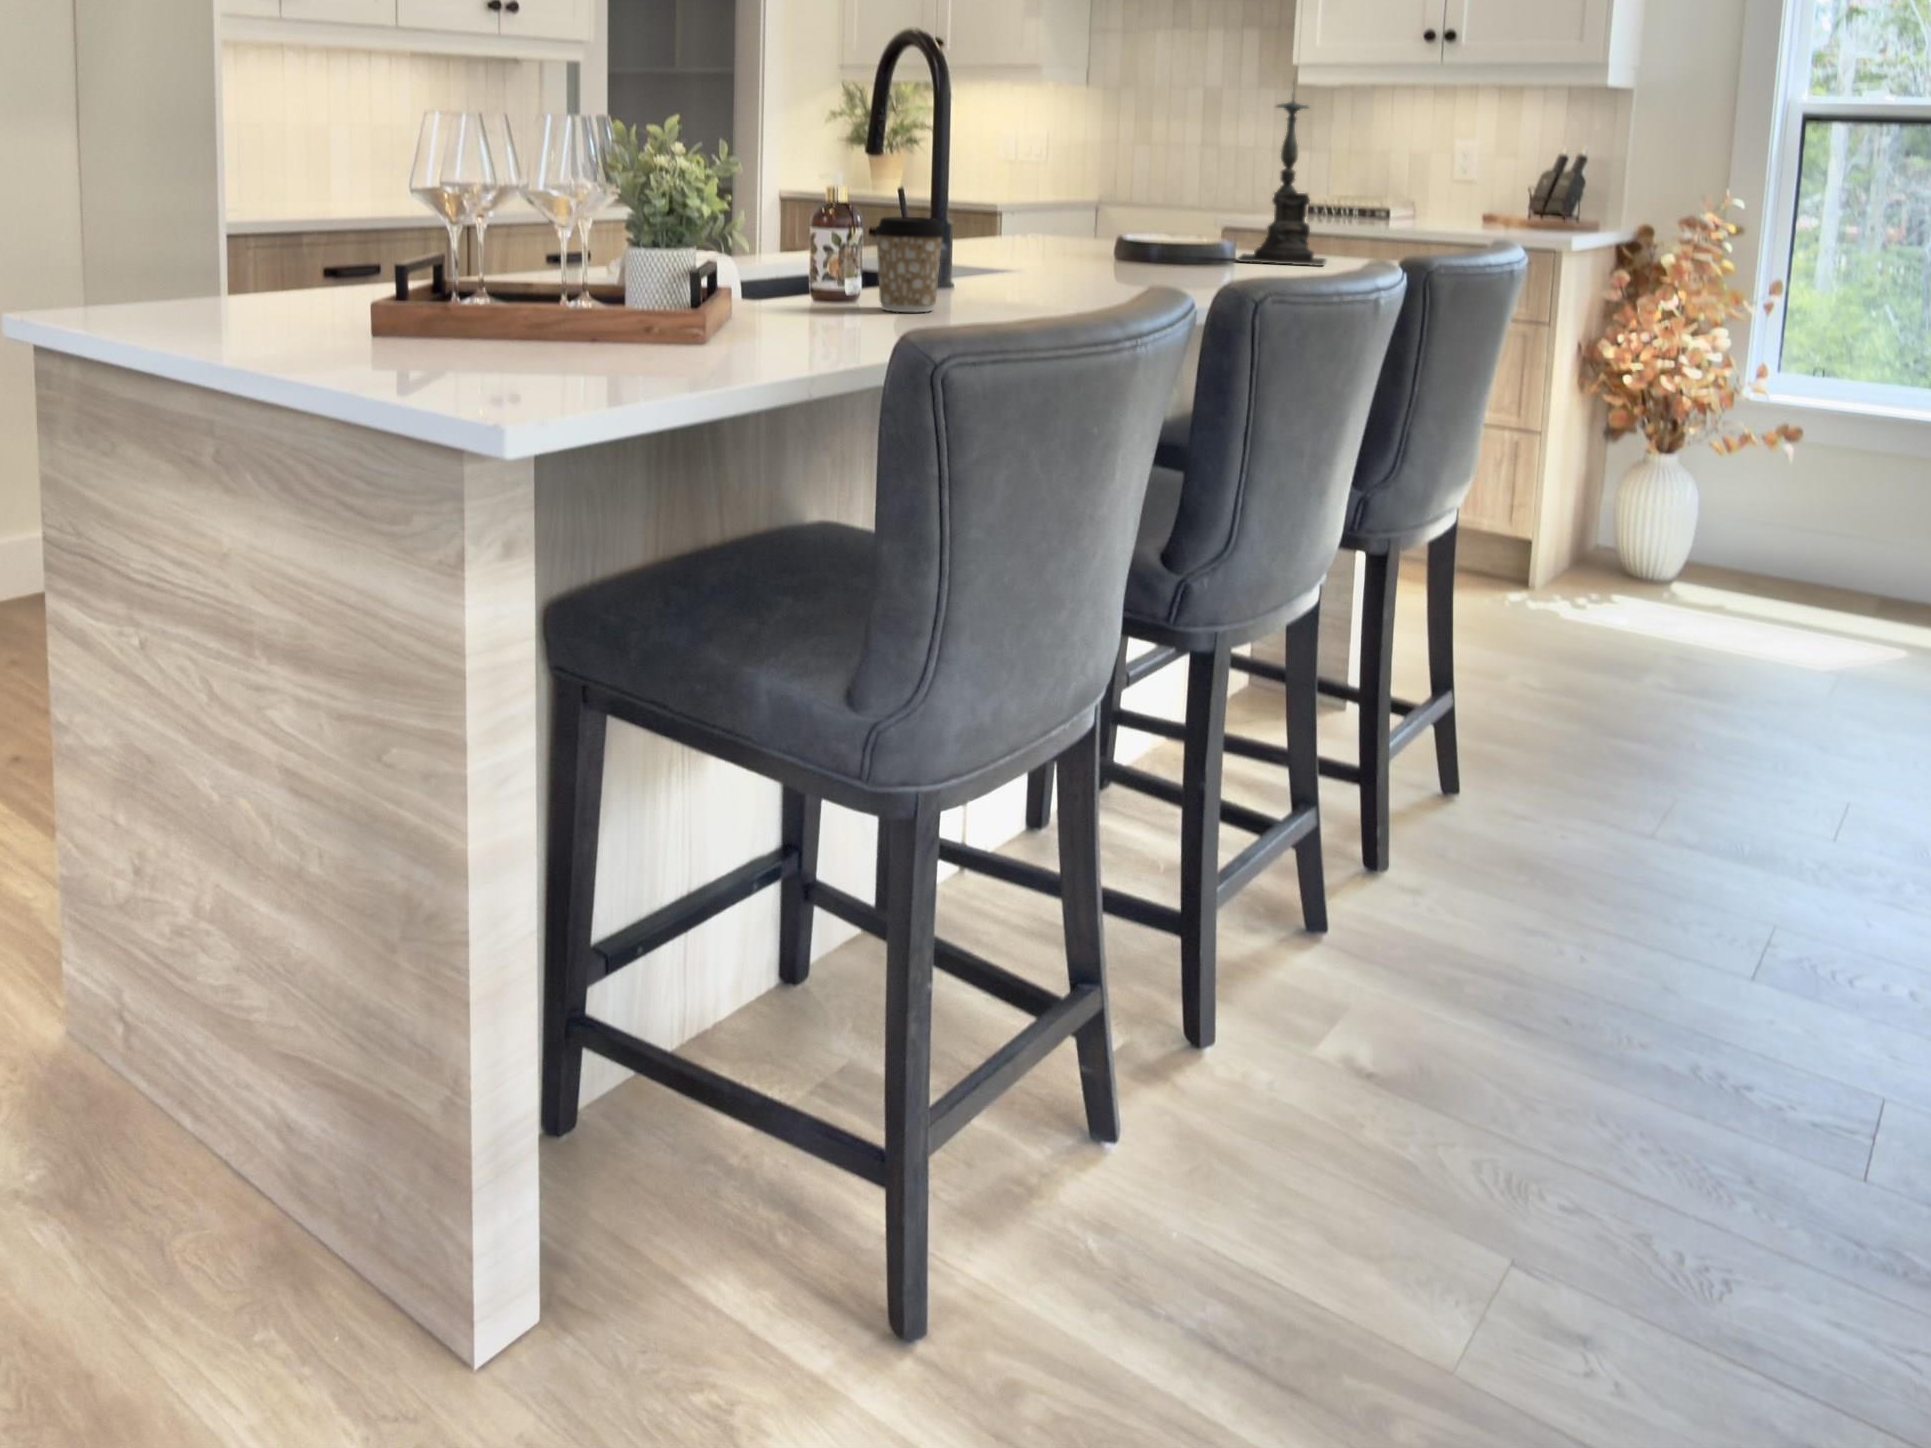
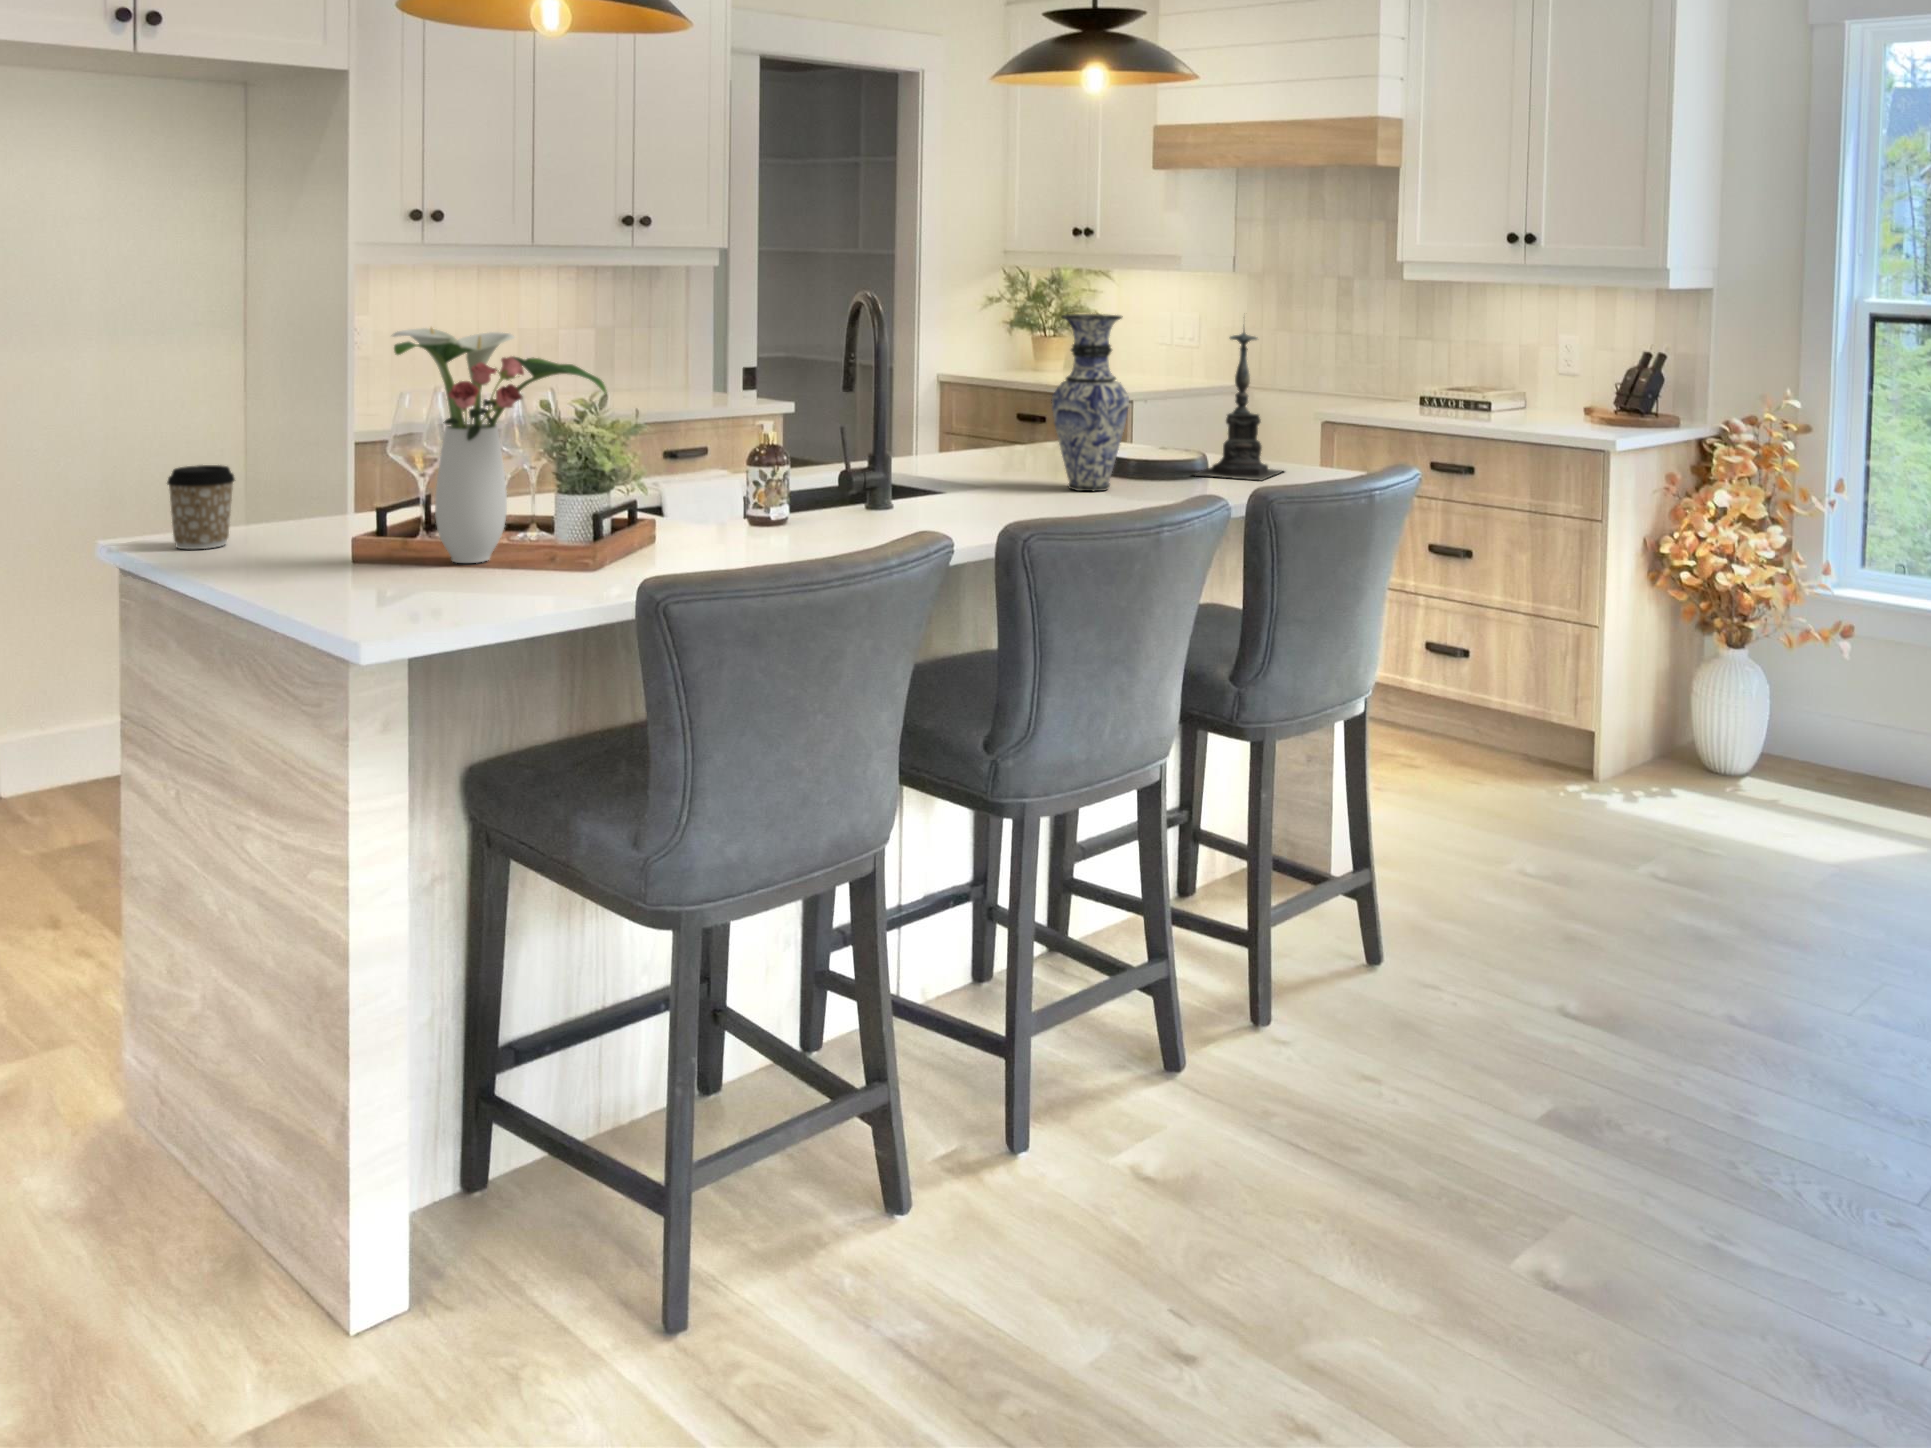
flower arrangement: none [441,16,738,337] -> present [393,328,606,563]
vase: none [1114,67,1204,274] -> present [1052,314,1129,491]
coffee cup: present [875,217,944,312] -> present [167,465,235,549]

